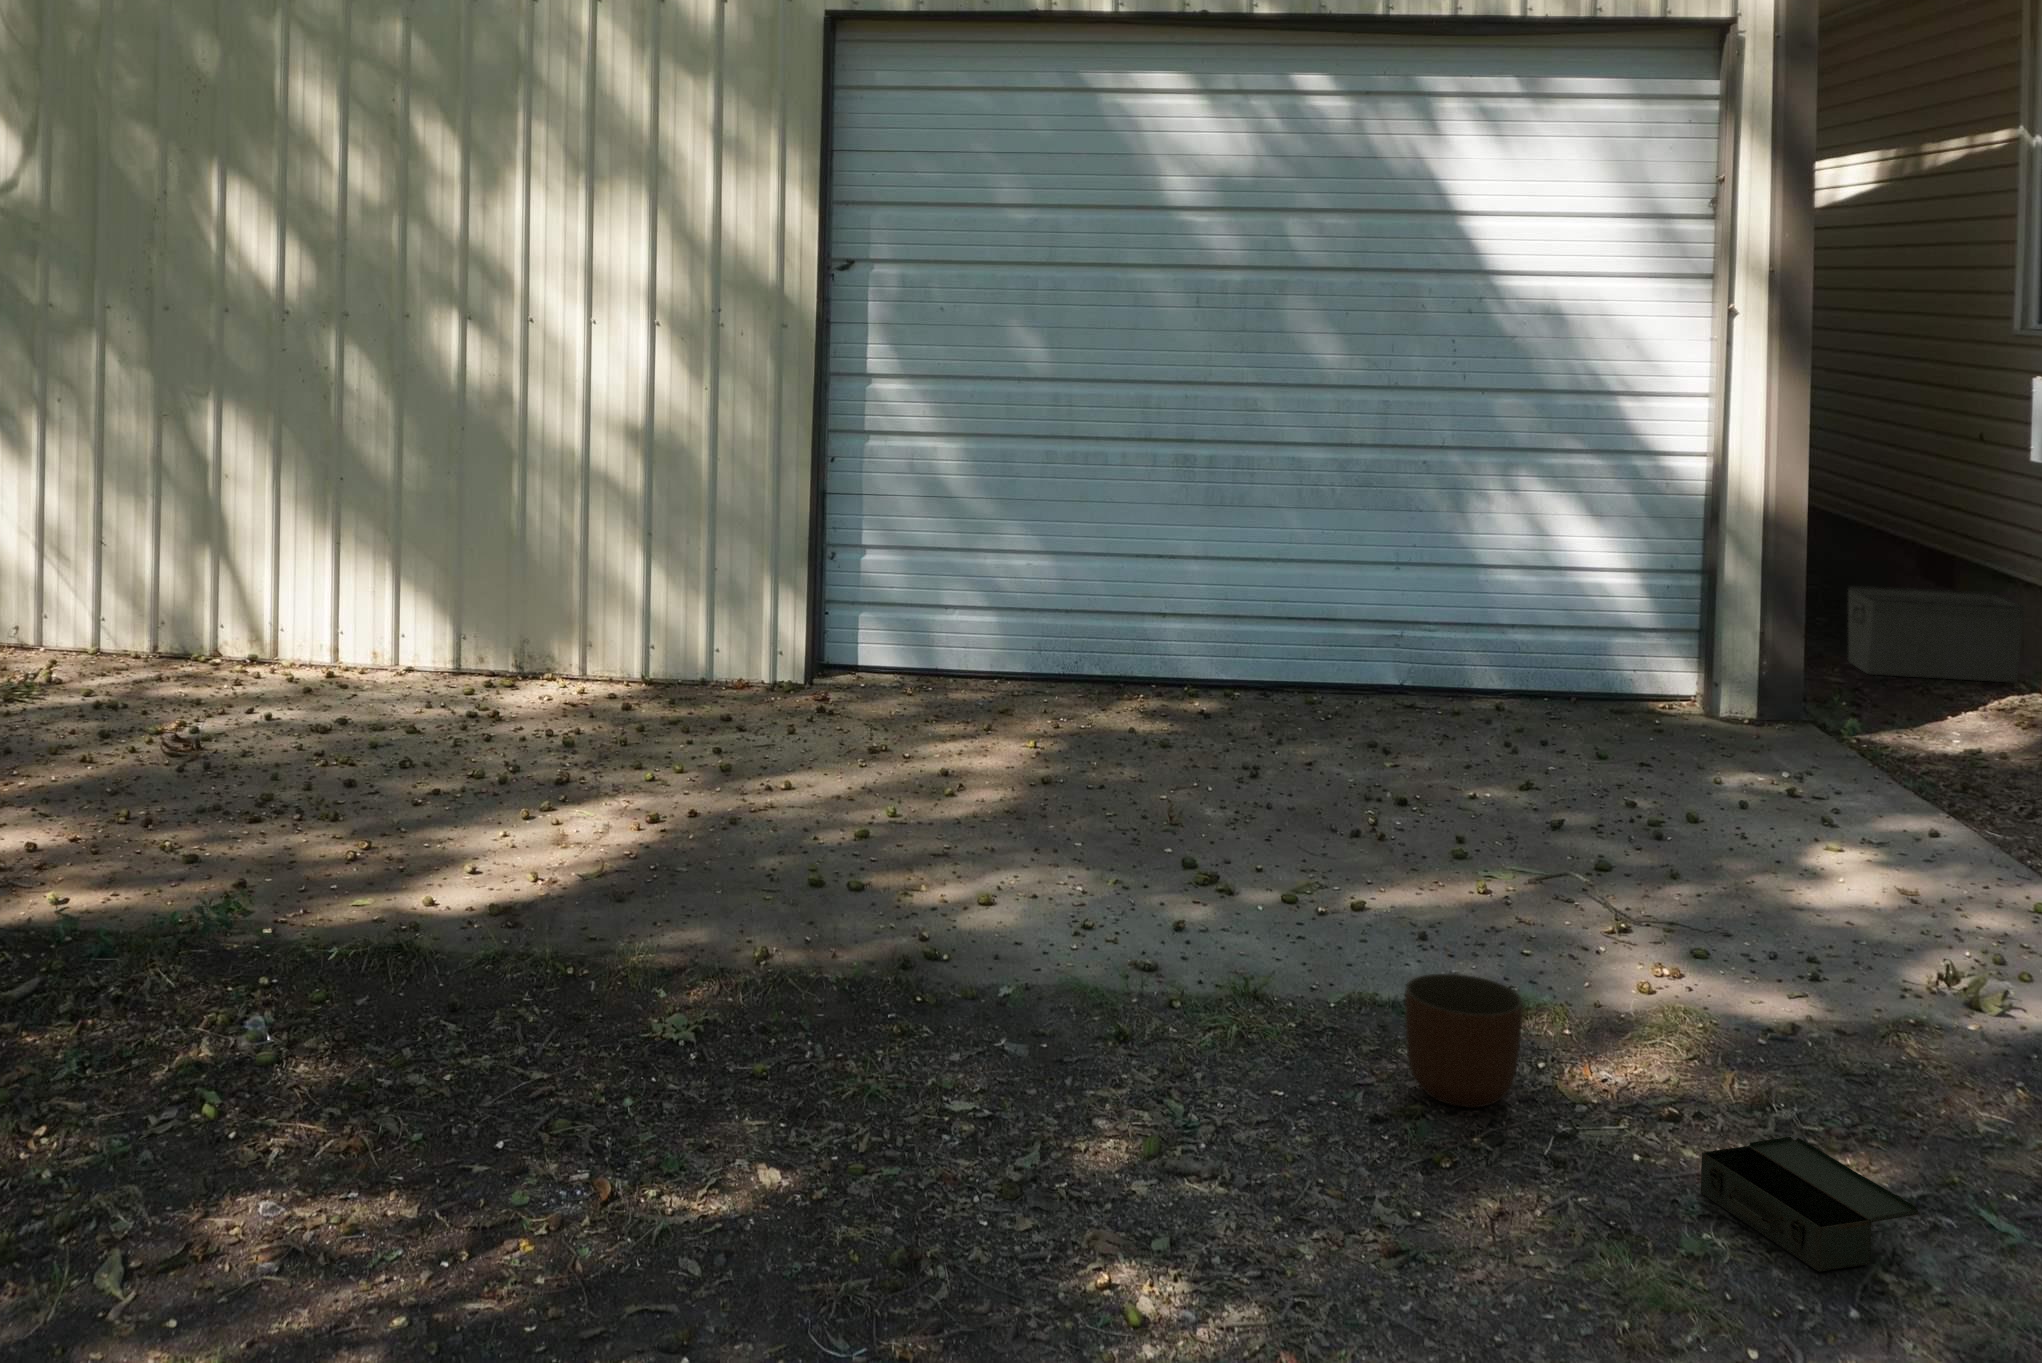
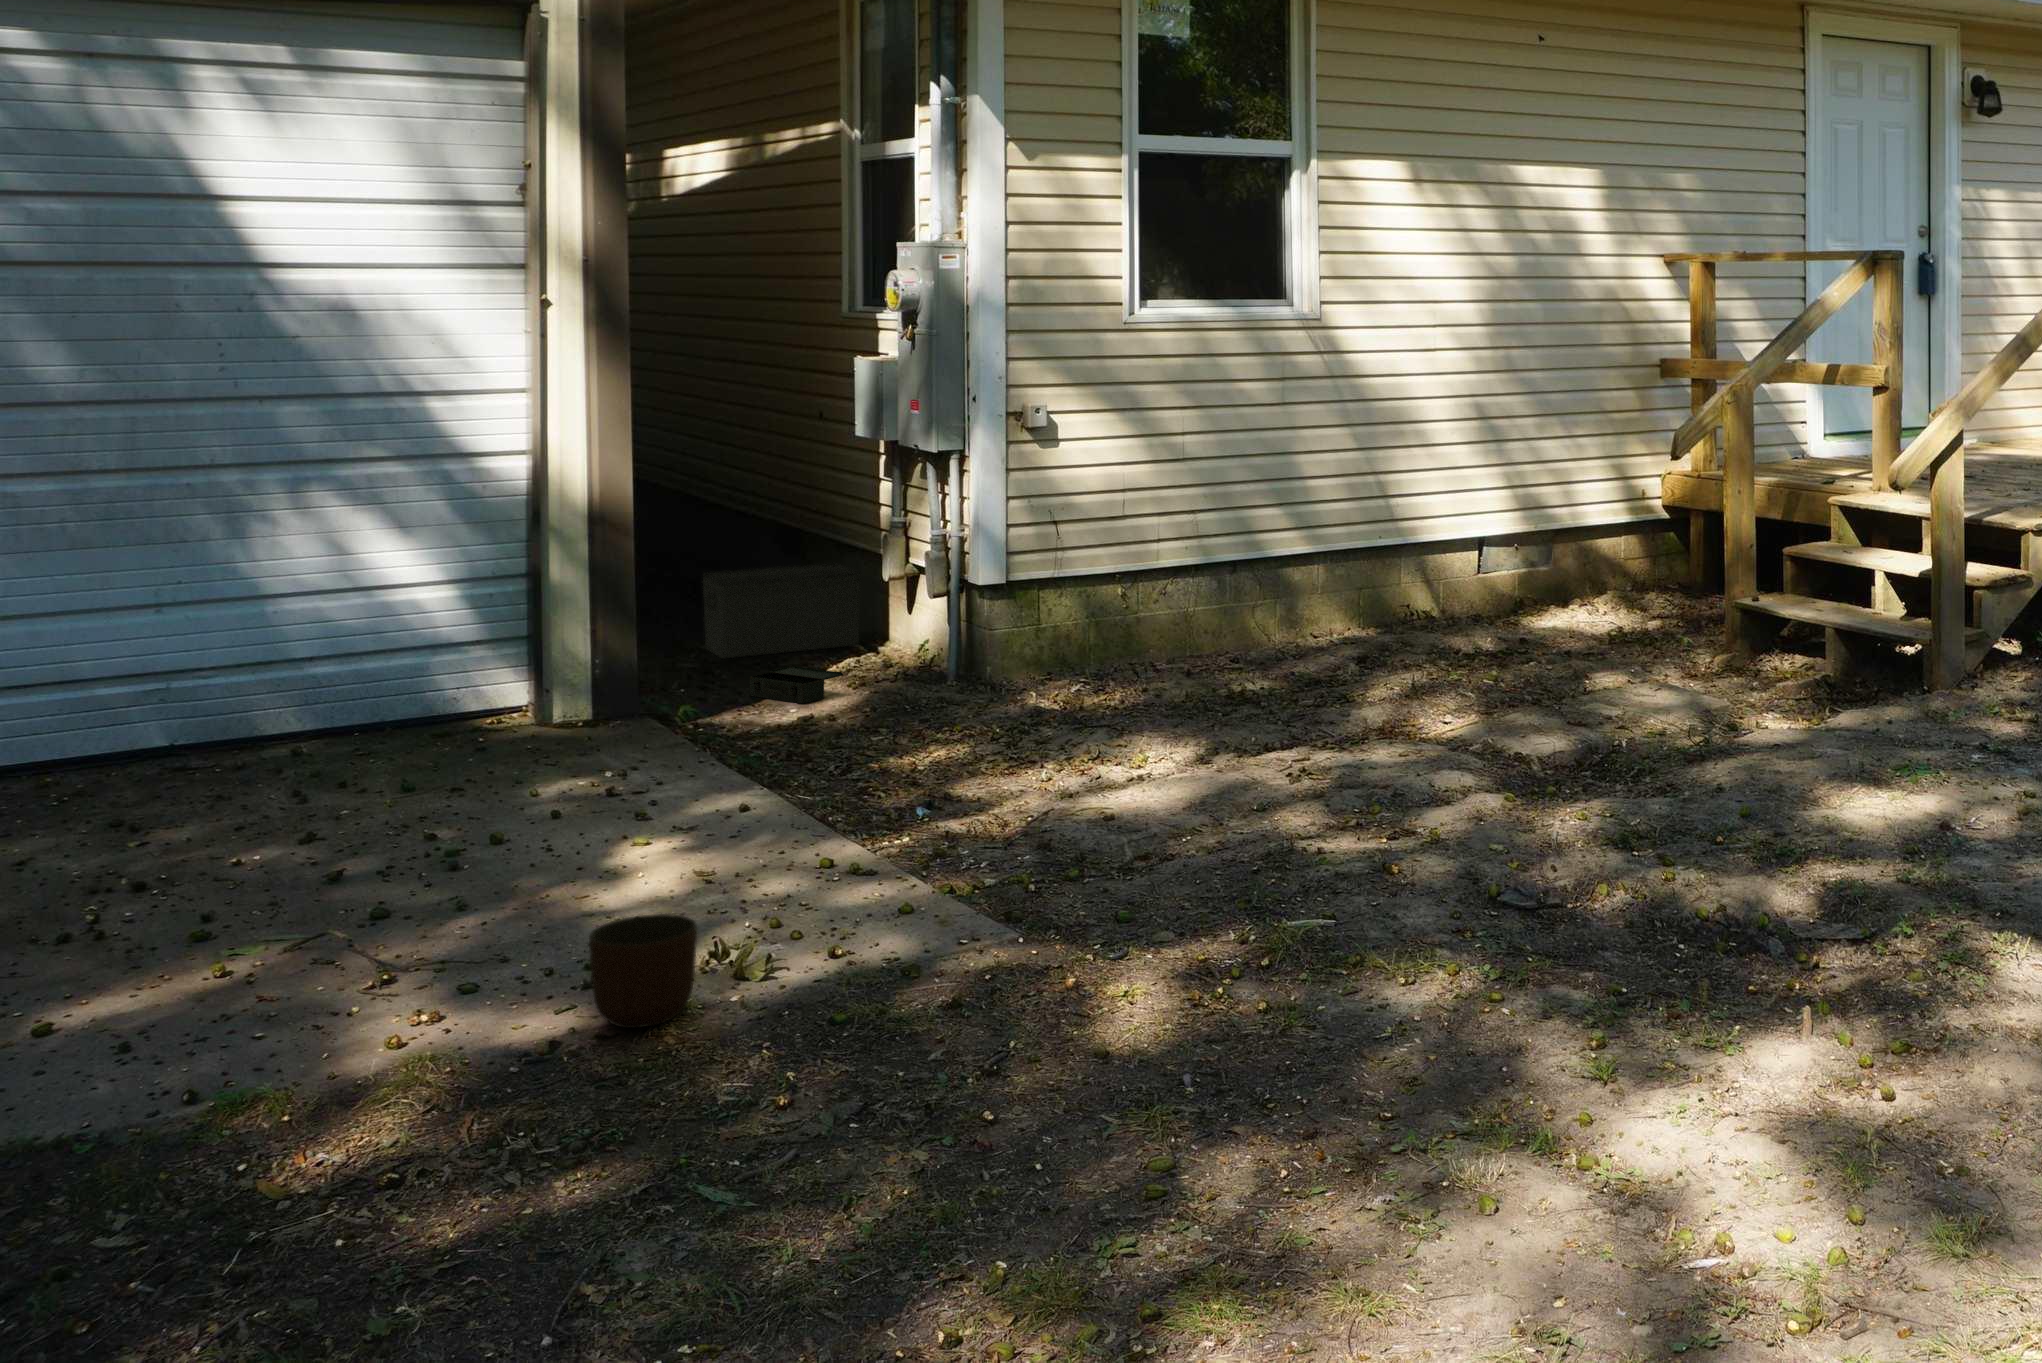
planter: present [1405,974,1523,1108] -> present [589,914,697,1028]
toolbox: present [1701,1137,1919,1272] -> present [750,666,843,703]

